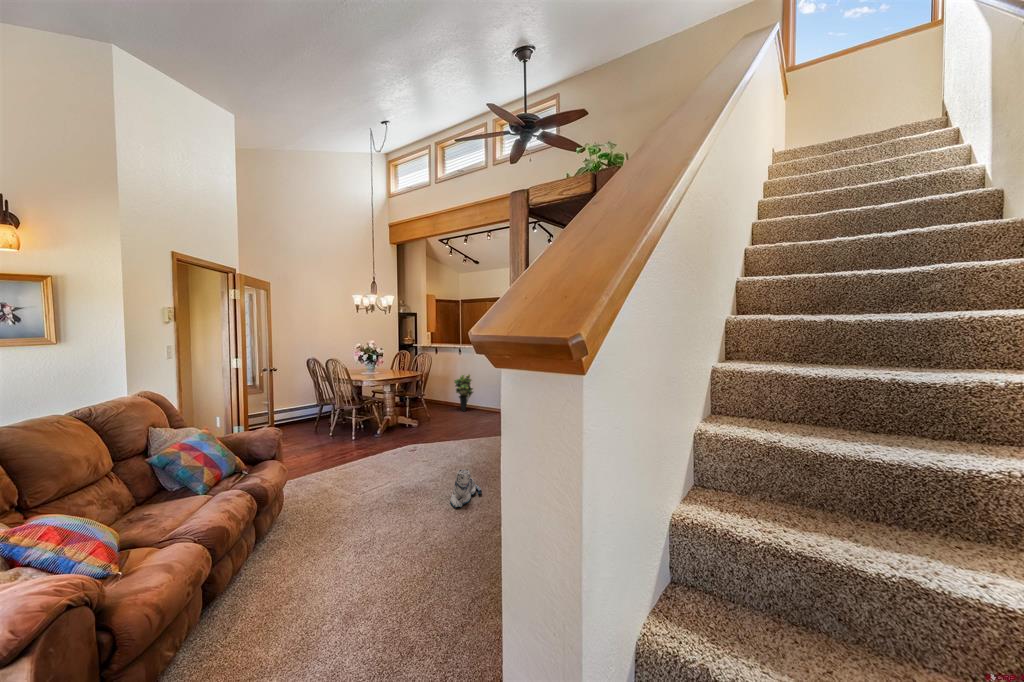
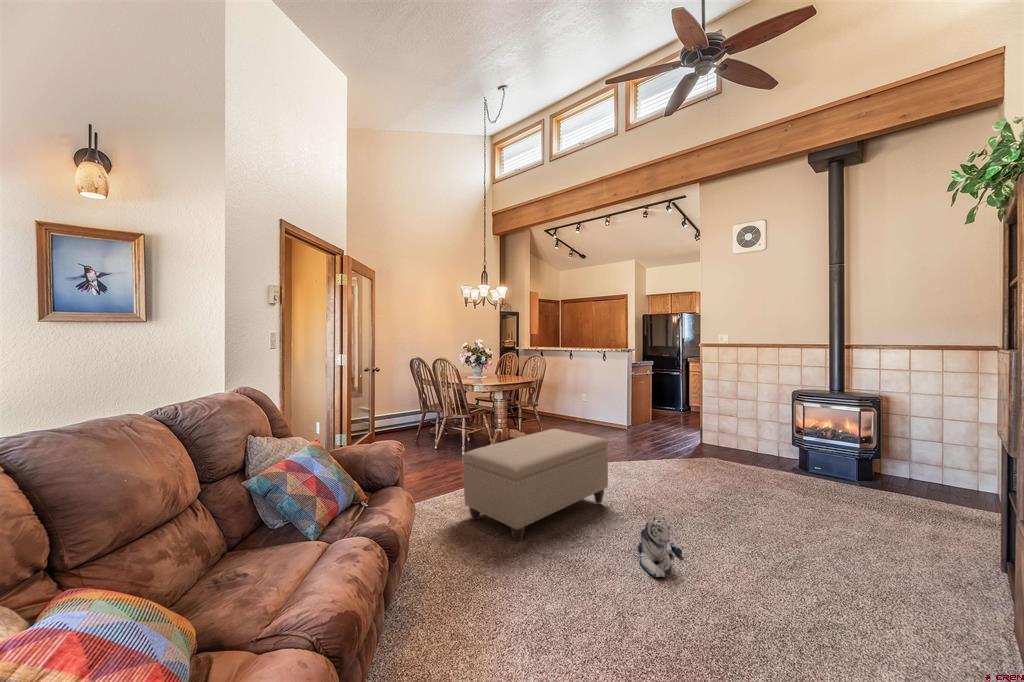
potted plant: present [454,375,473,411] -> none [565,382,588,426]
ottoman: none [333,414,452,497] -> present [462,429,608,541]

